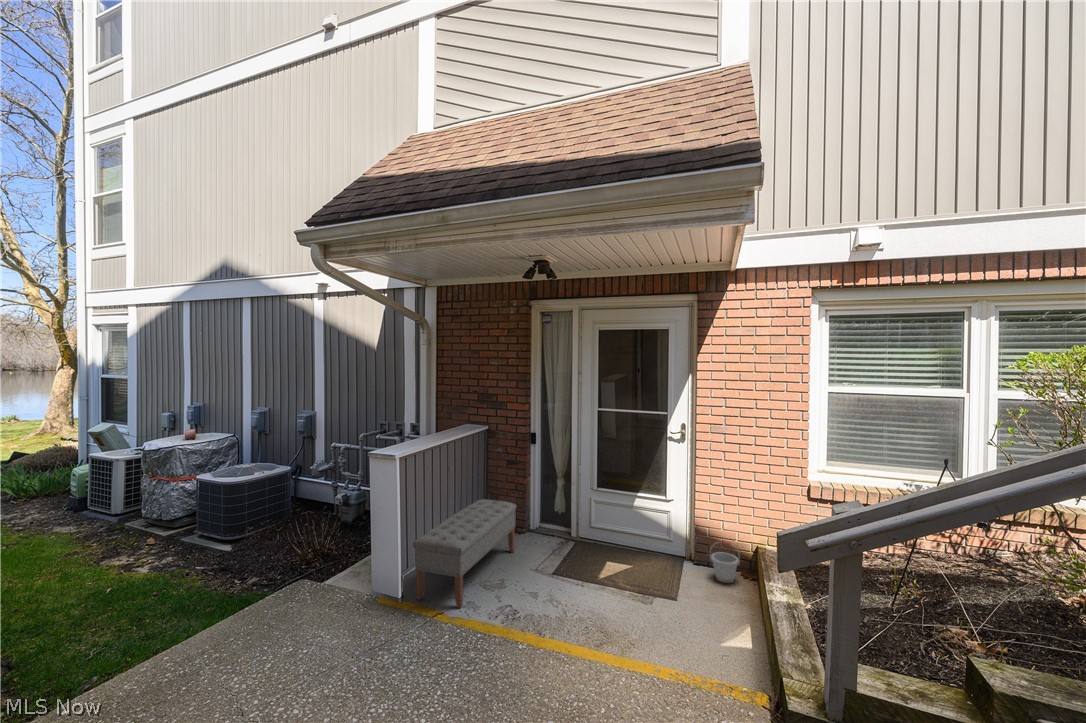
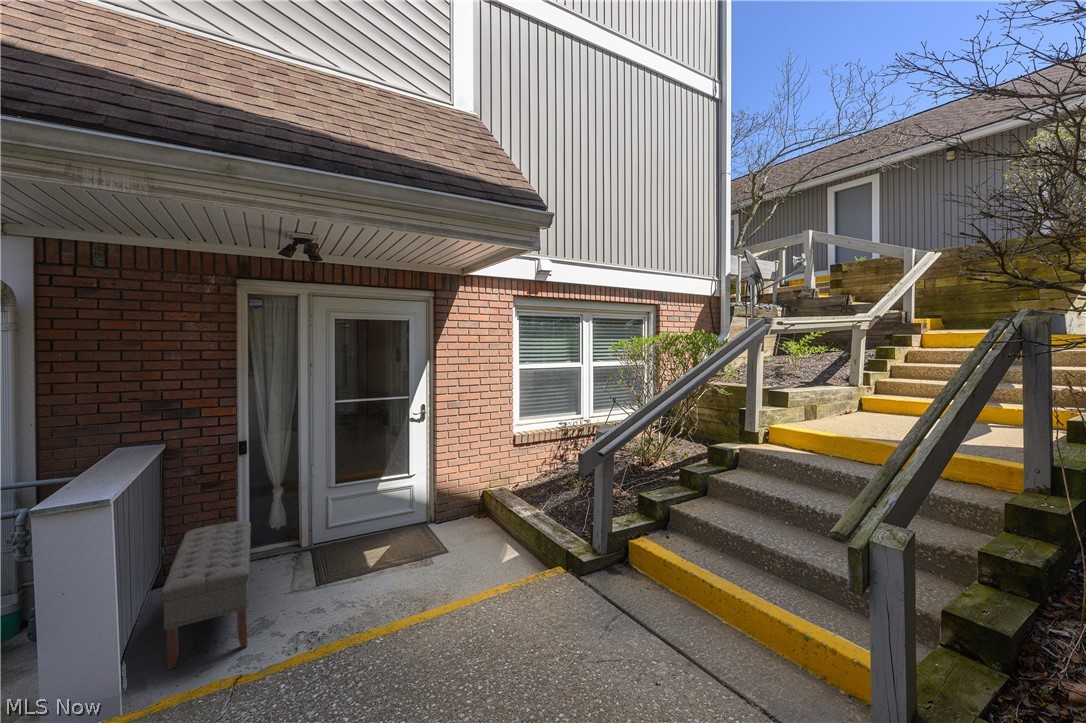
bucket: present [710,542,740,583] -> none [455,495,477,528]

